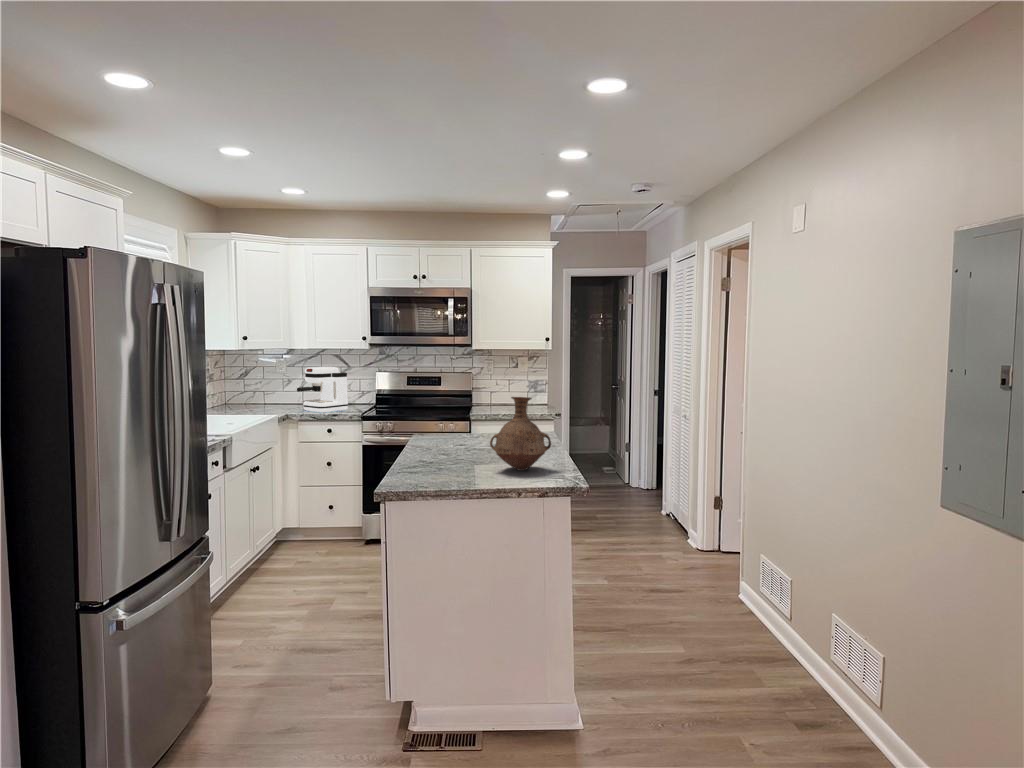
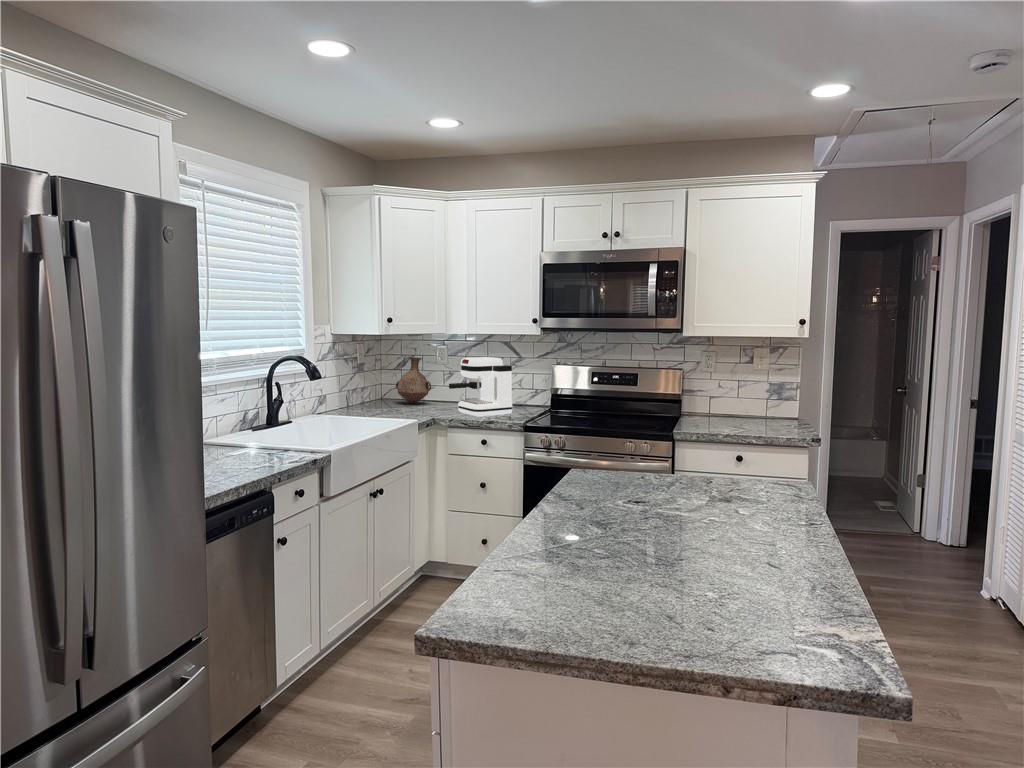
vase: present [490,397,551,471] -> present [396,357,431,404]

